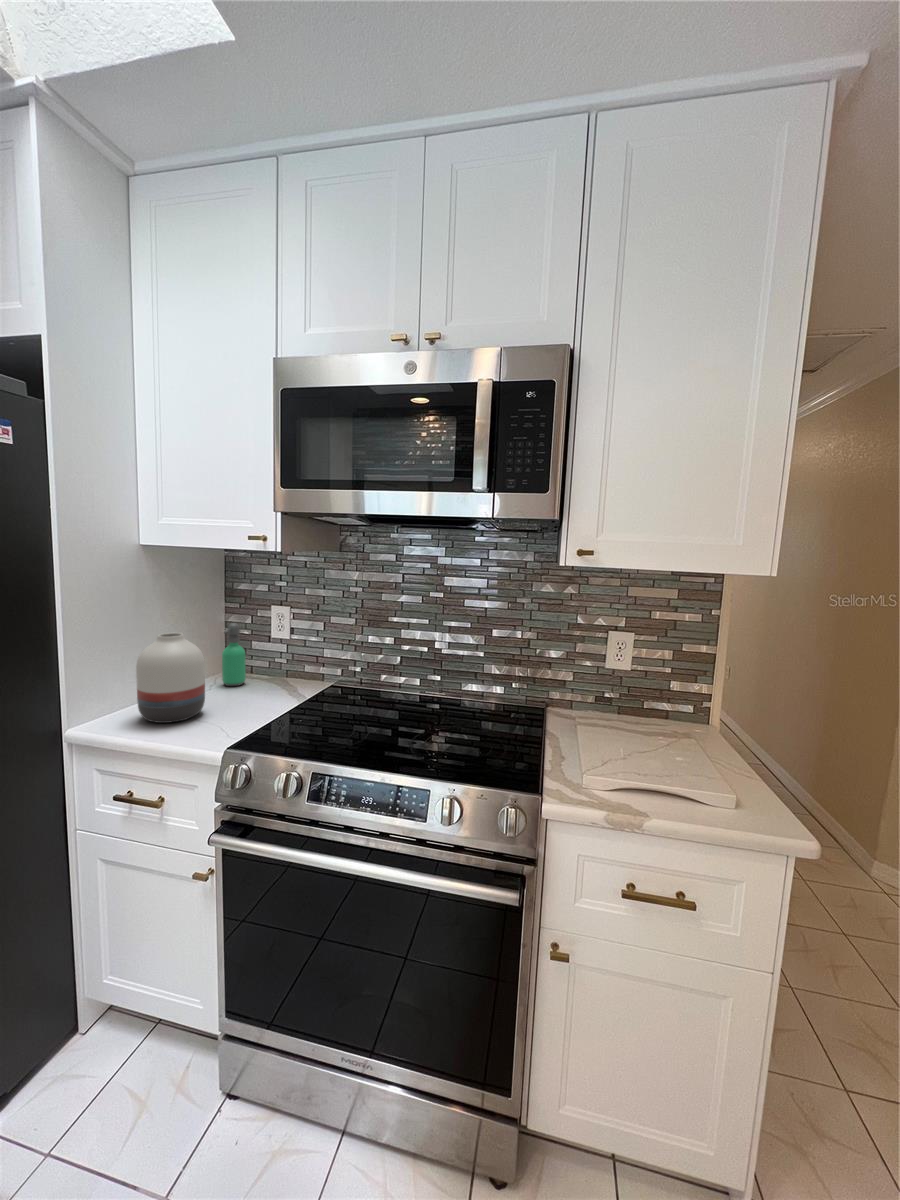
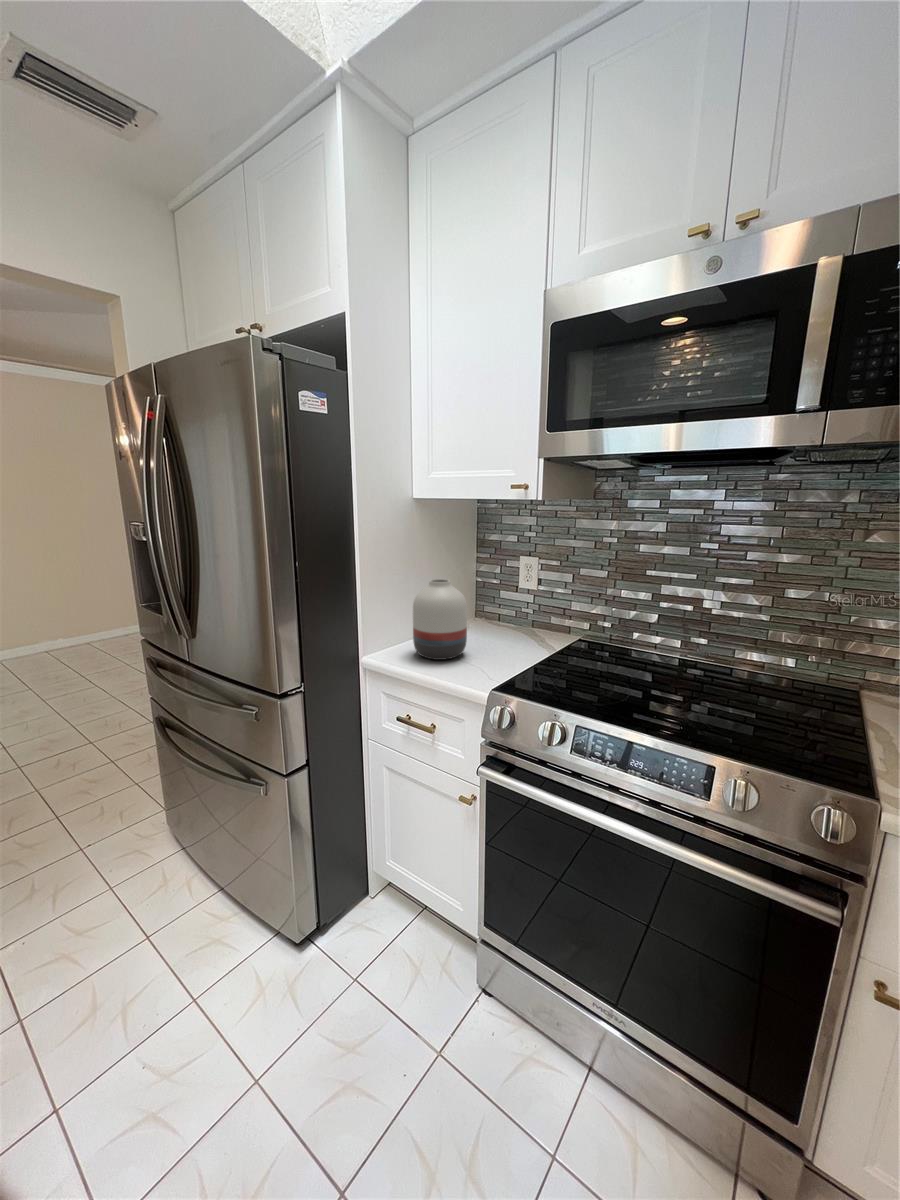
soap dispenser: present [222,623,246,686] -> none [476,572,496,632]

